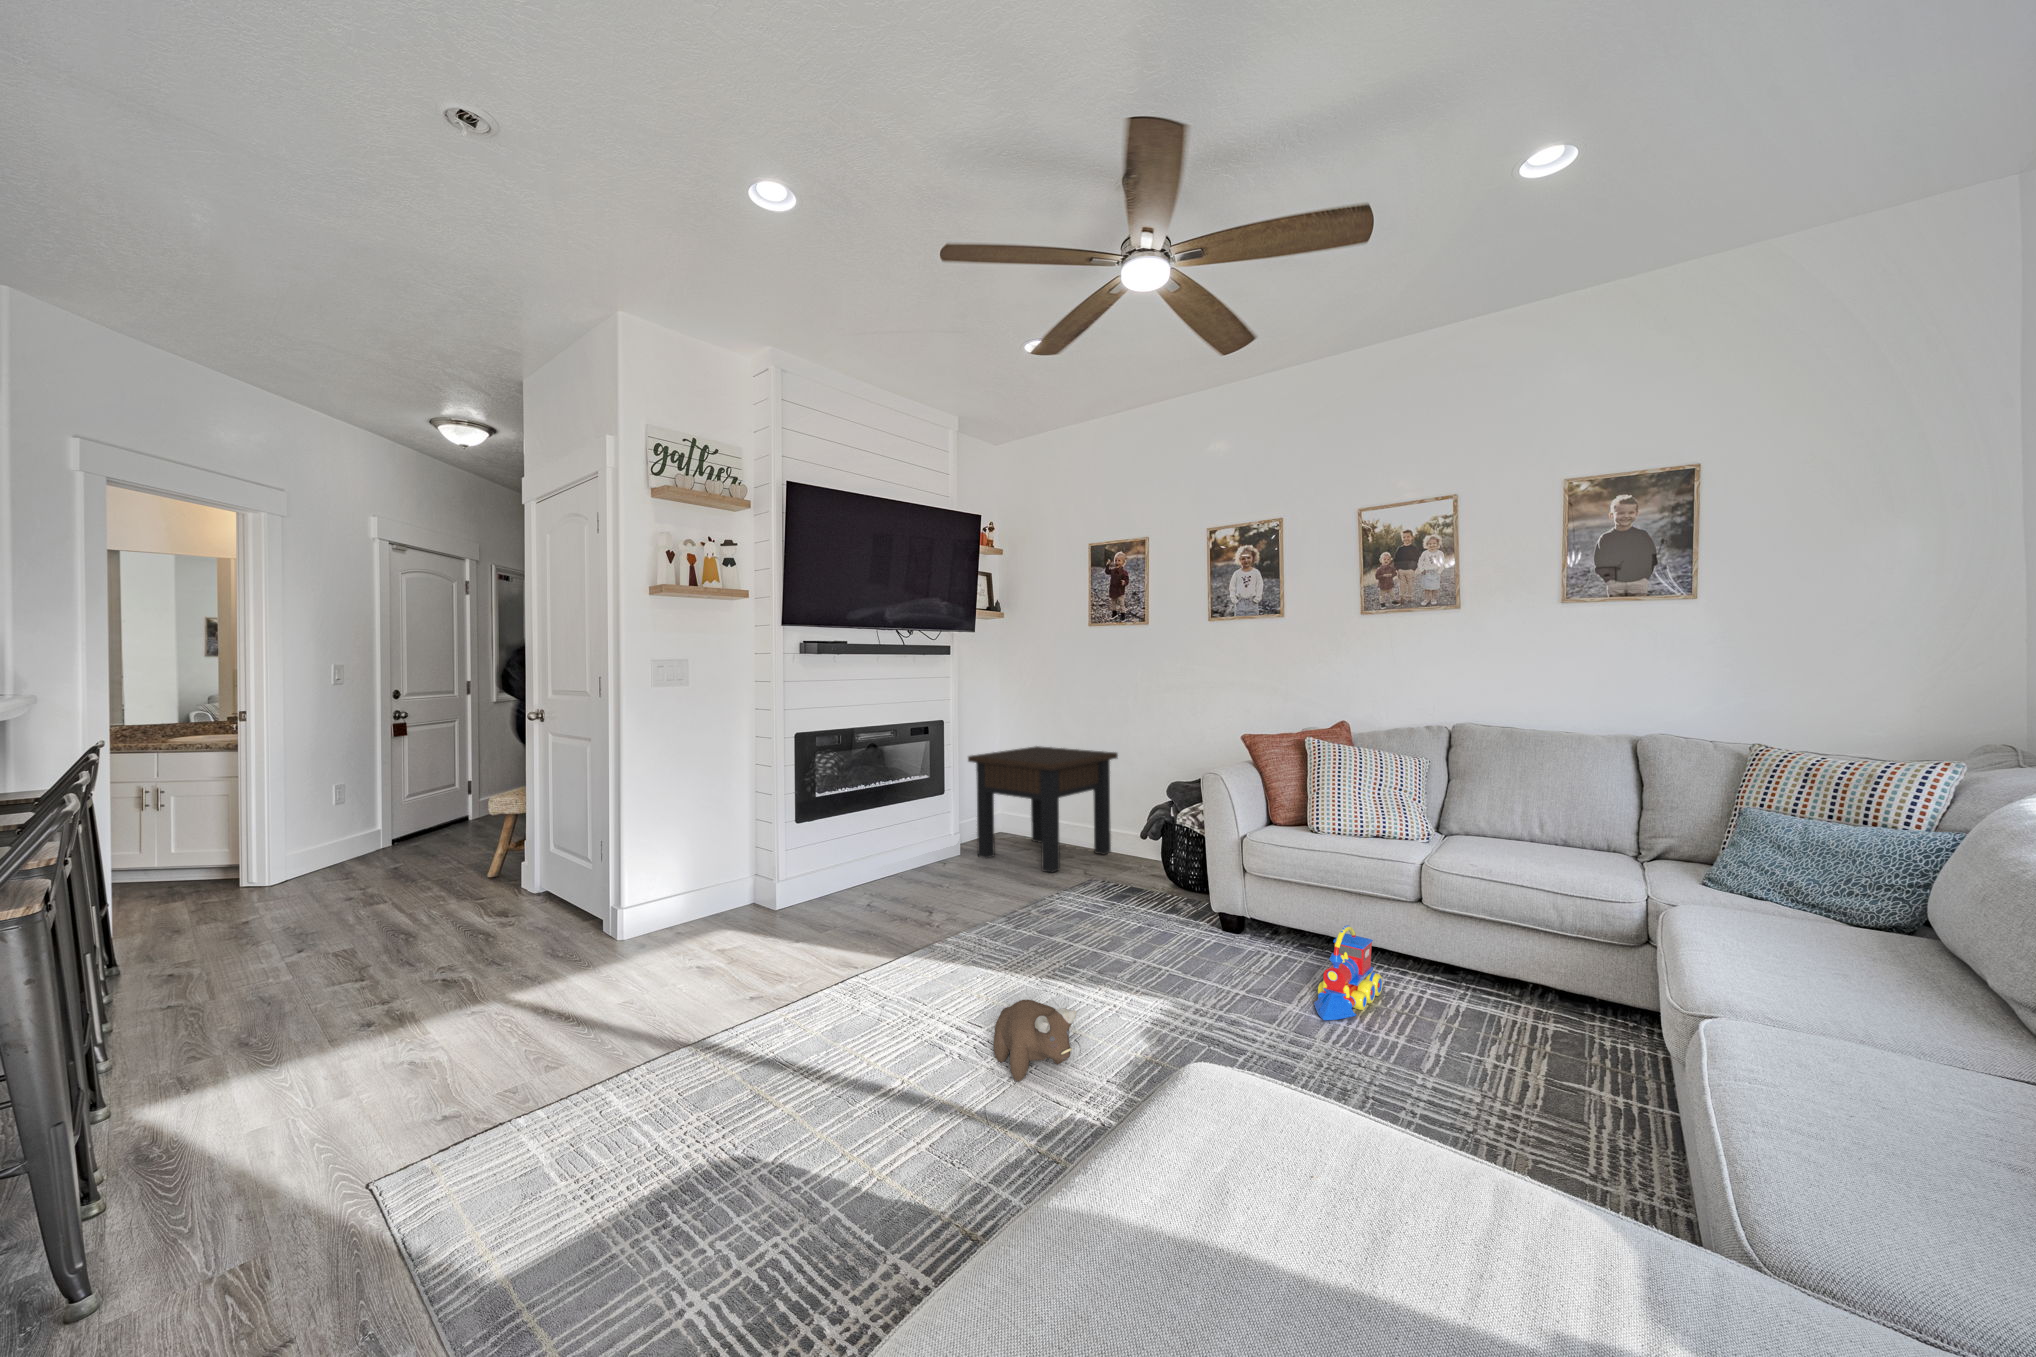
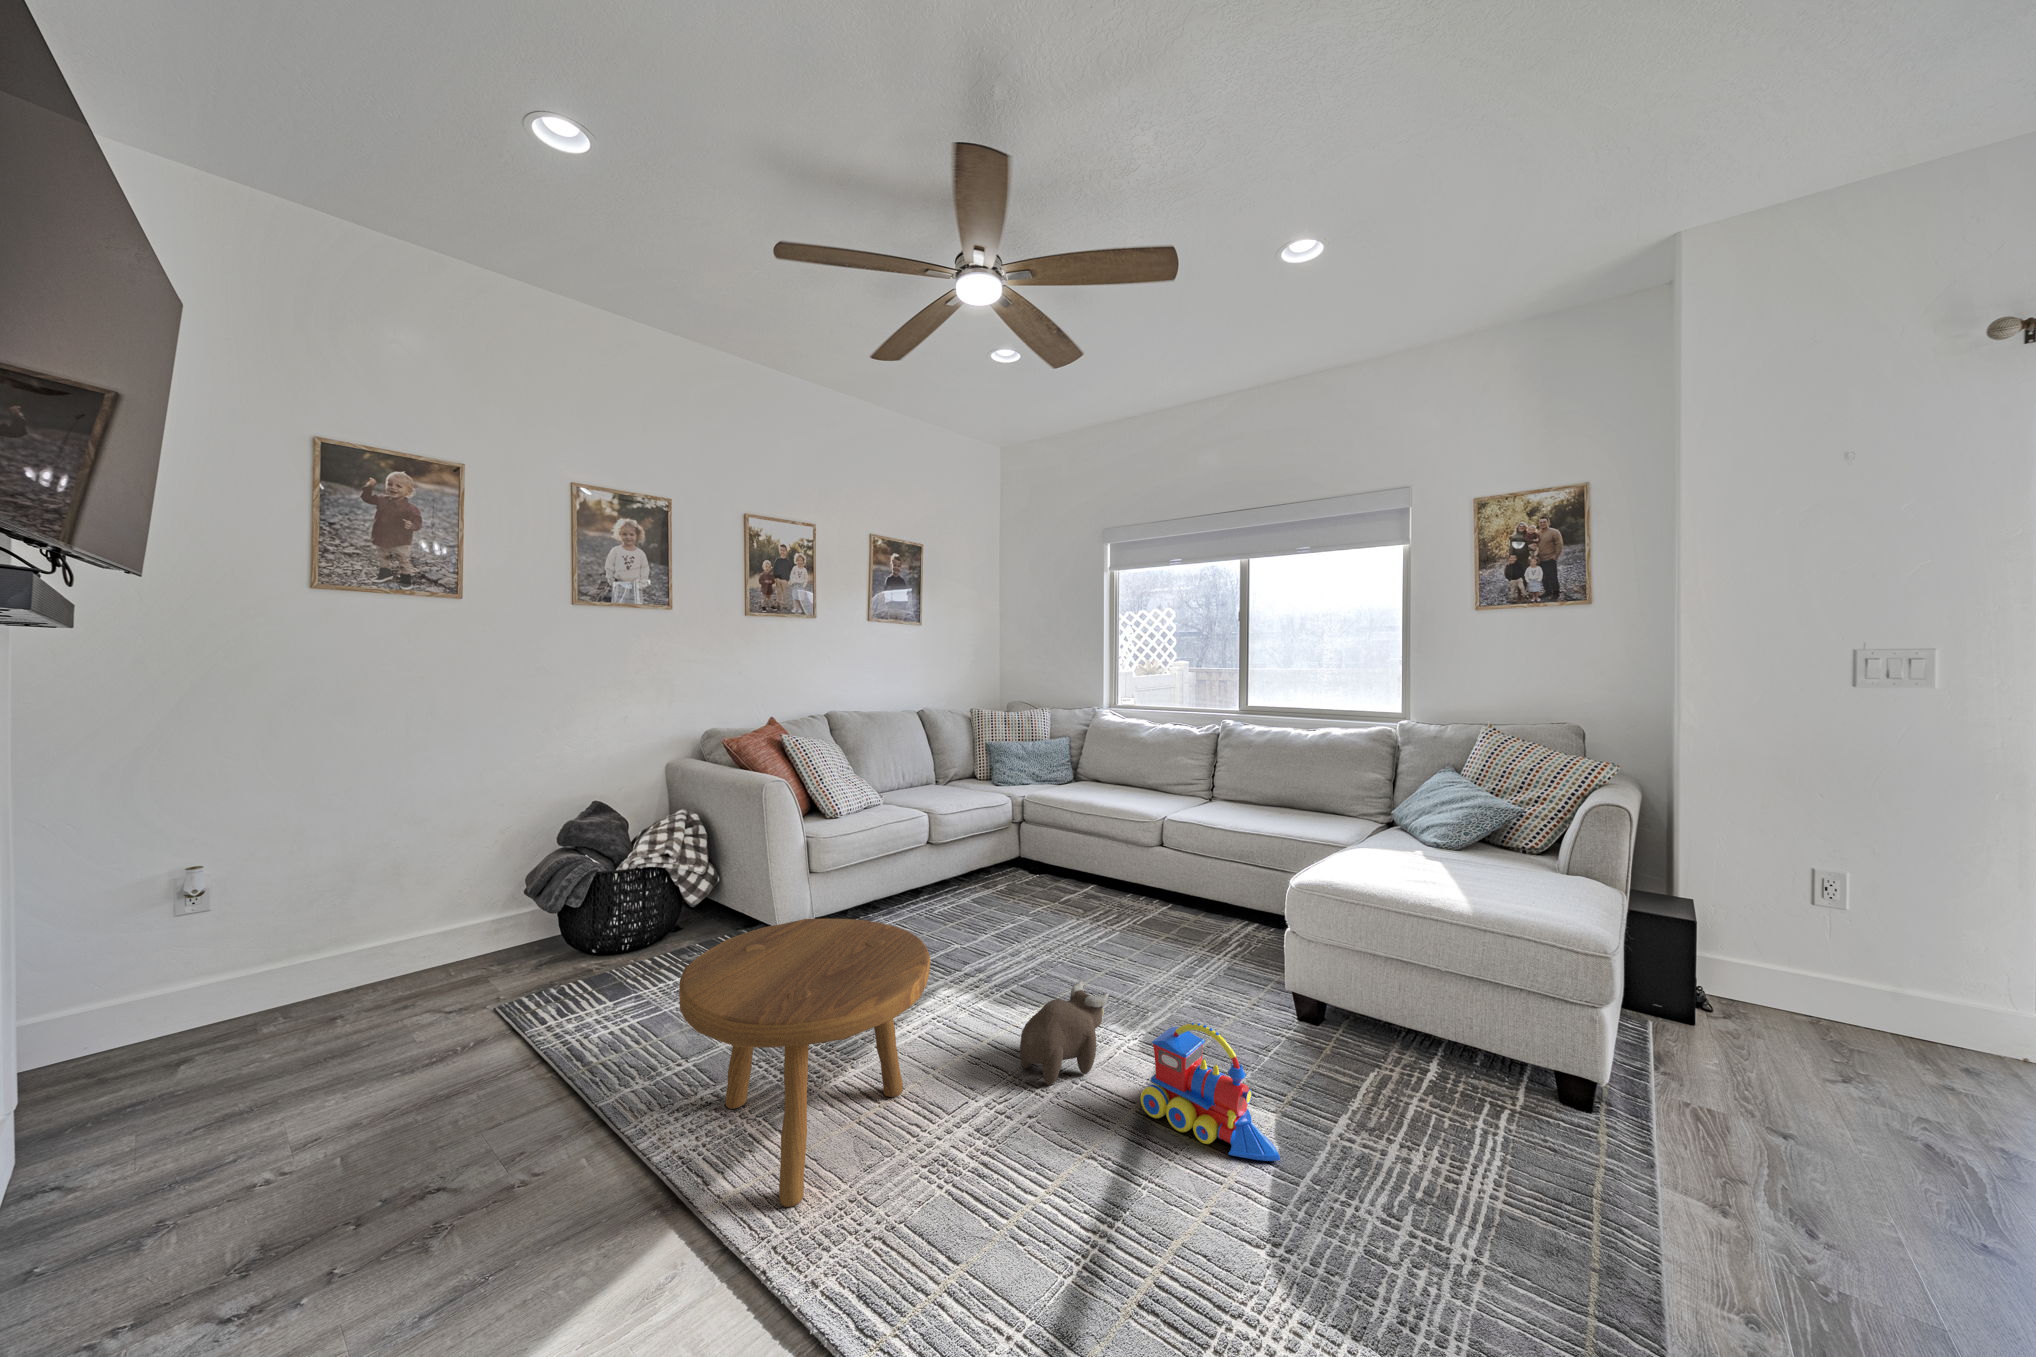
side table: present [968,746,1118,873] -> none [95,802,444,1119]
footstool: none [872,843,1029,998] -> present [679,919,931,1207]
toy train: present [1314,925,1383,1020] -> present [1140,1023,1280,1161]

